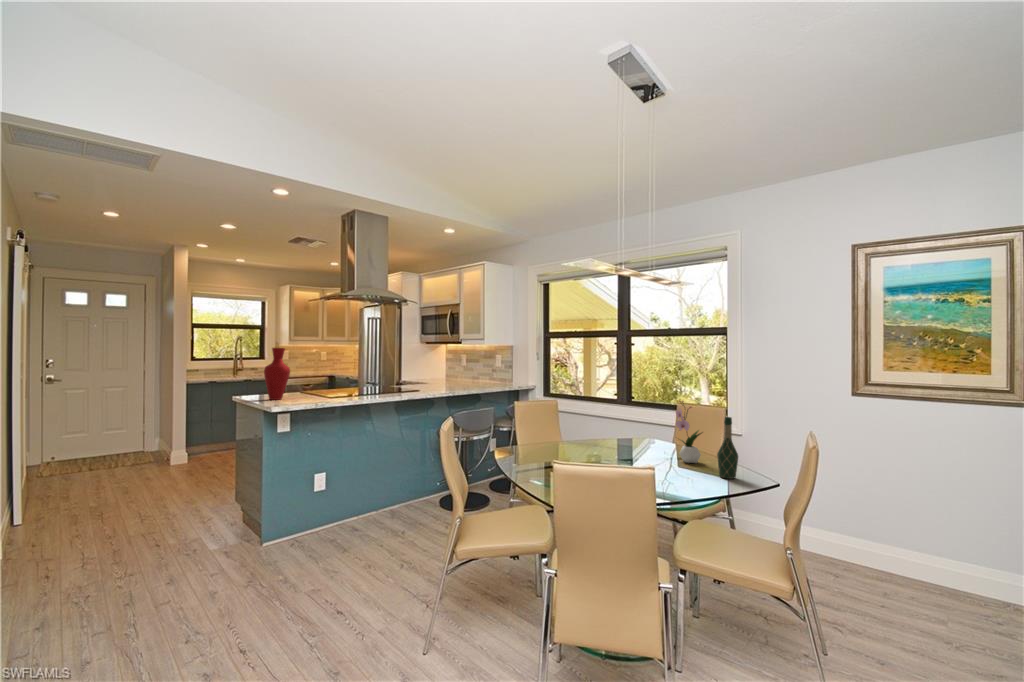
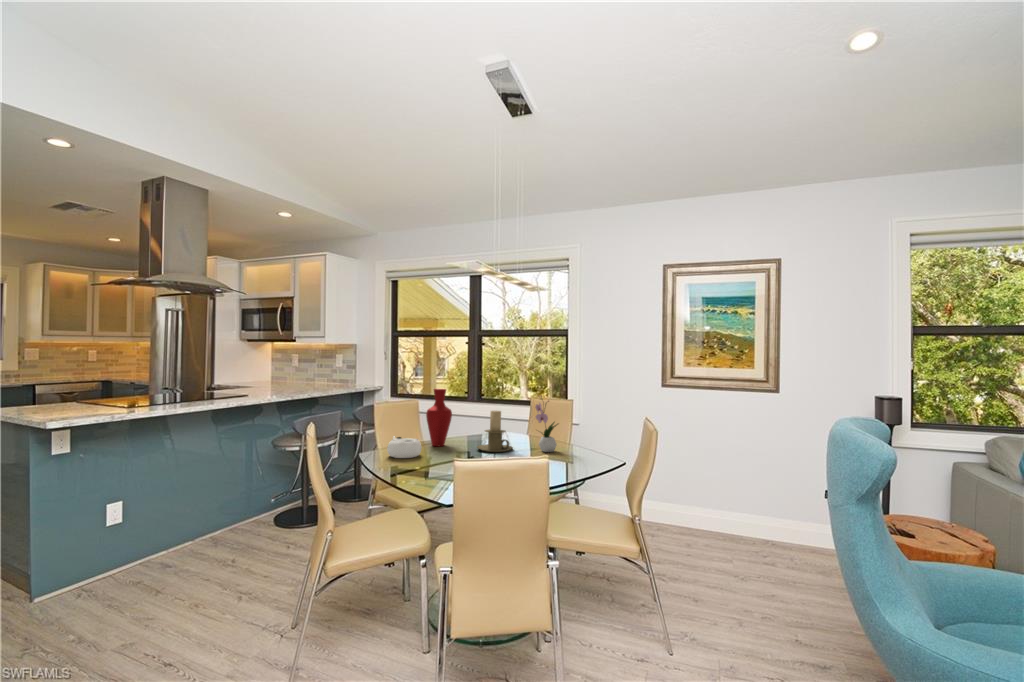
vase: present [264,348,290,400] -> present [426,389,452,446]
candle holder: none [612,415,652,459] -> present [477,411,513,452]
wine bottle: present [717,417,738,479] -> none [575,408,592,463]
decorative bowl: none [523,434,555,457] -> present [387,436,421,458]

